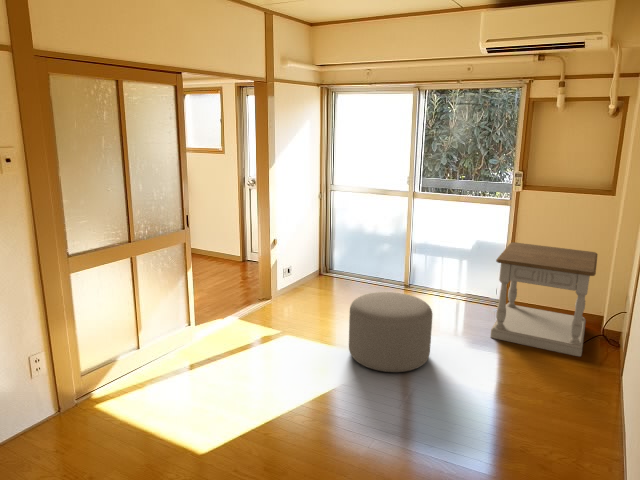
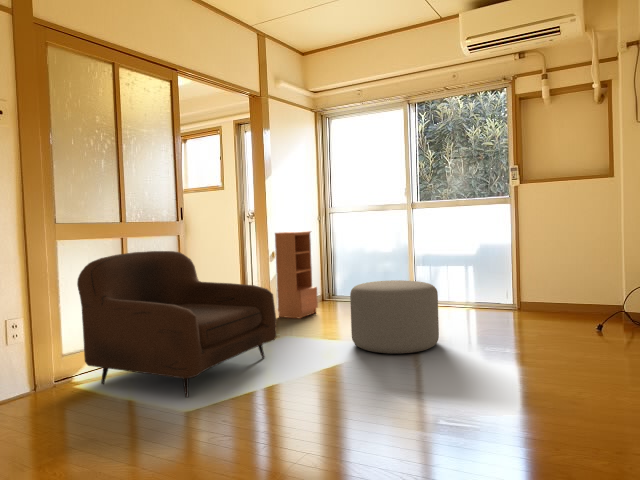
bookcase: none [277,216,316,305] -> present [275,231,318,318]
side table: present [491,242,597,356] -> none [500,237,605,337]
armchair: none [92,263,279,428] -> present [77,251,277,397]

